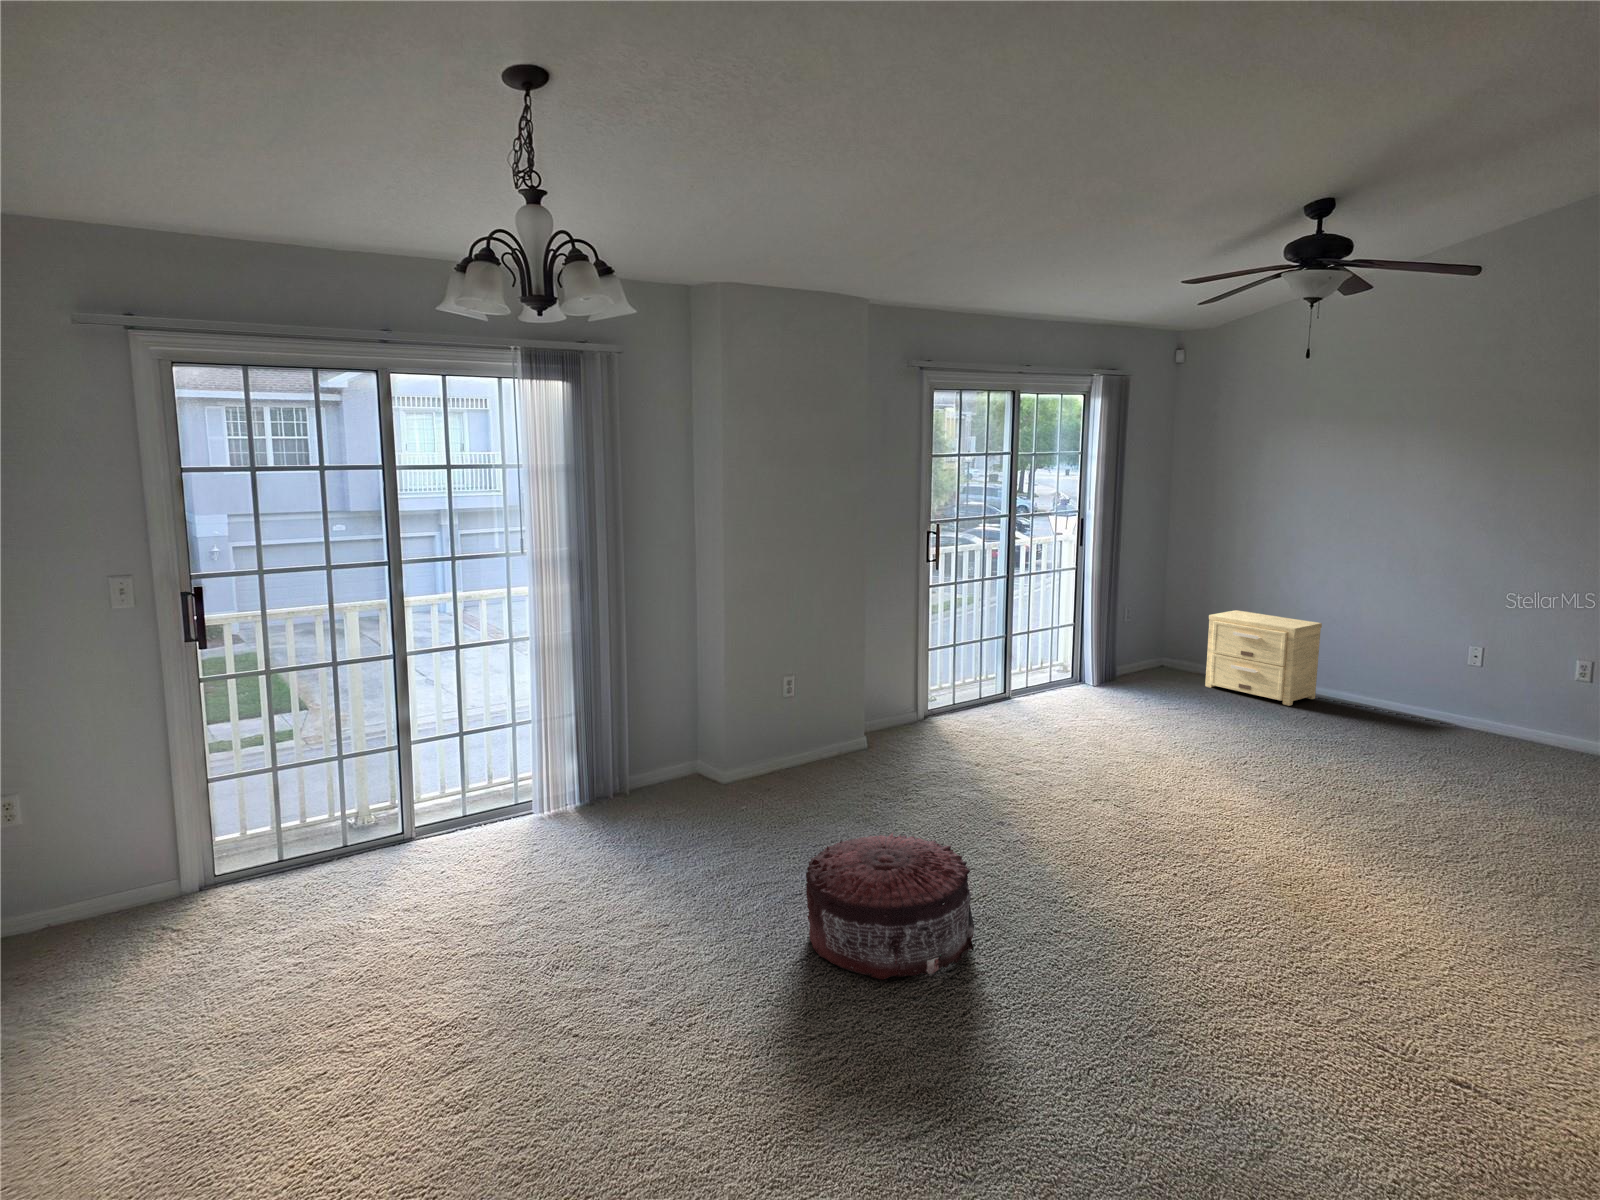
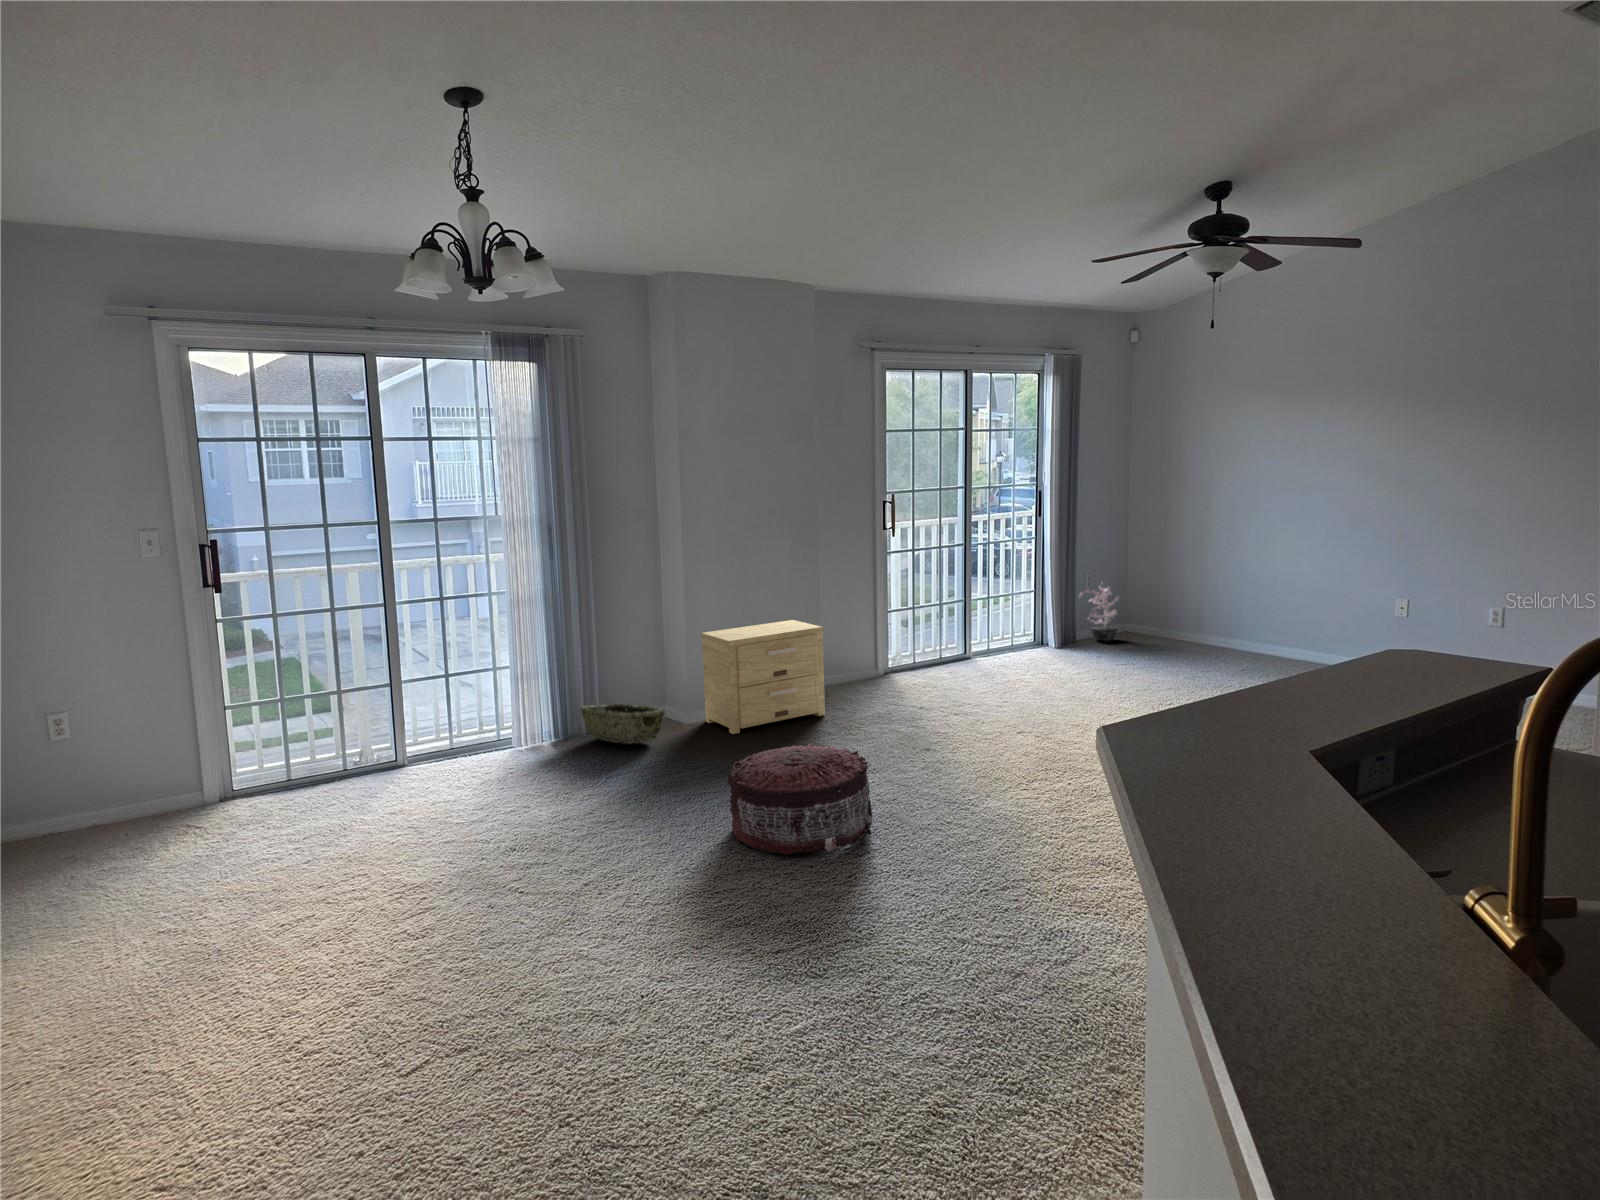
side table: present [1205,610,1322,706] -> present [701,620,825,734]
potted plant: none [1118,614,1164,678] -> present [1080,587,1119,641]
woven basket: none [610,762,705,813] -> present [581,704,665,744]

